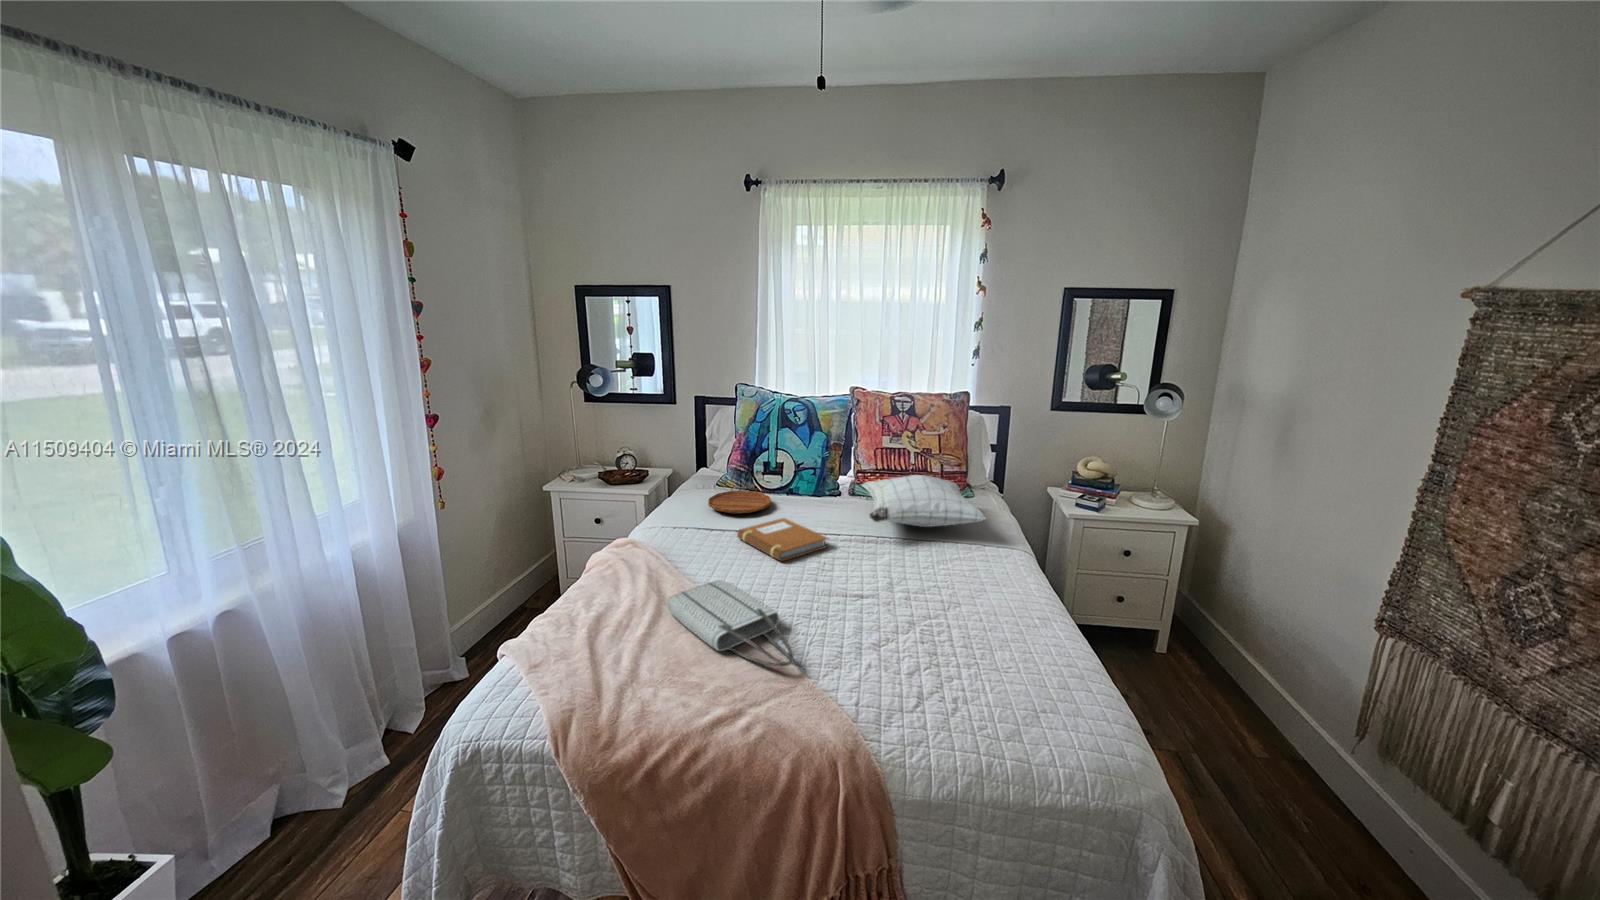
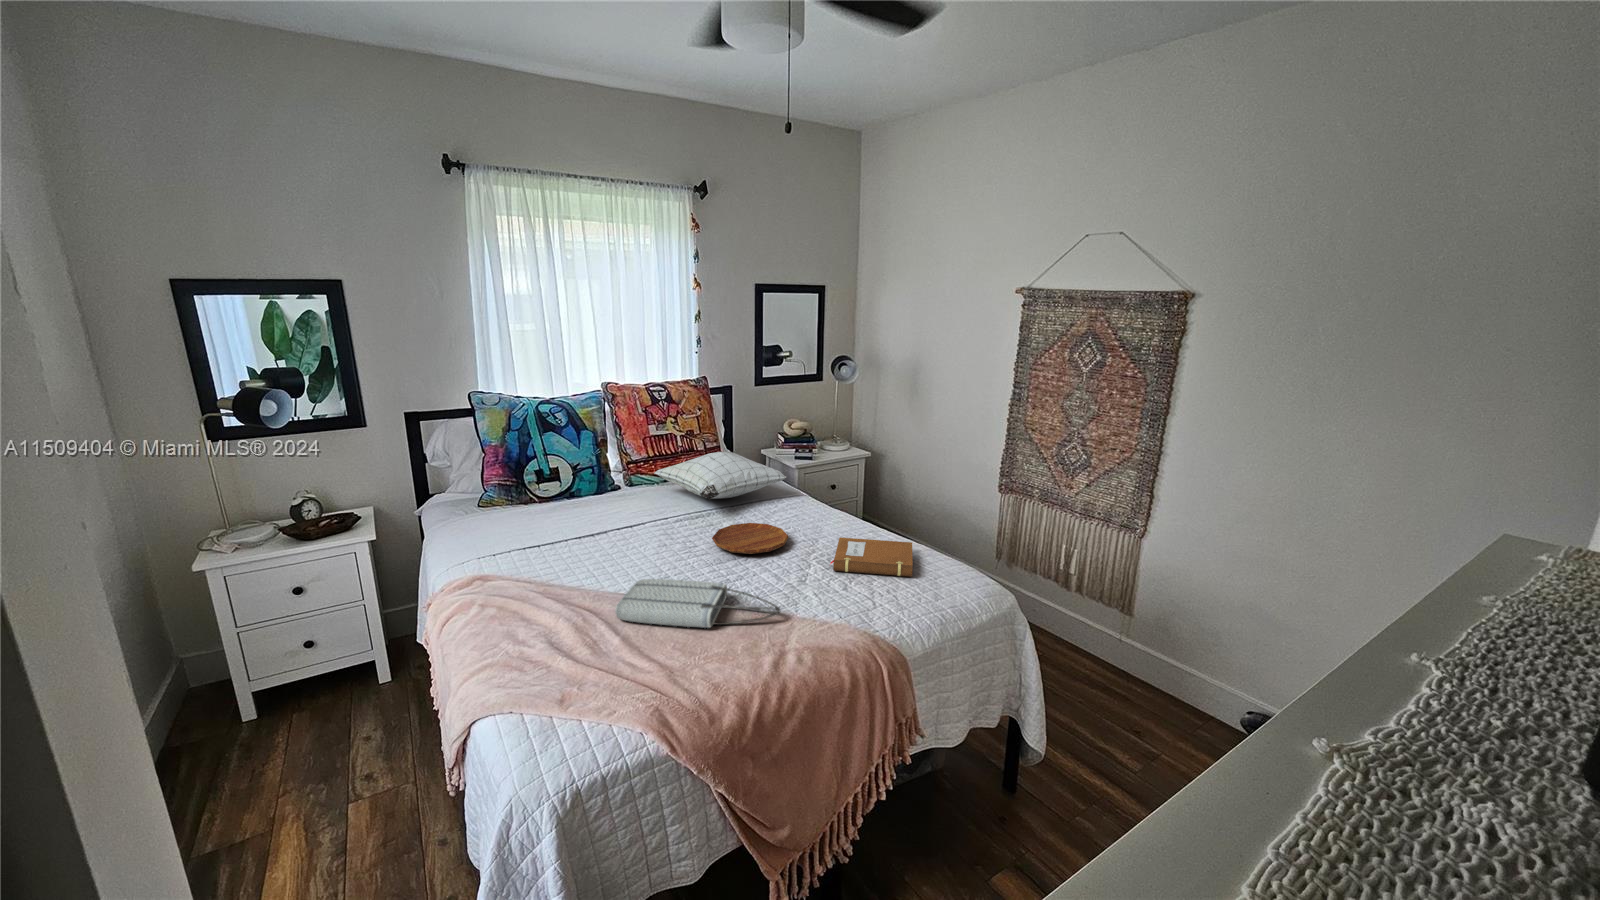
tray: present [708,490,771,513] -> present [712,523,788,554]
notebook: present [737,518,827,561] -> present [831,537,913,577]

